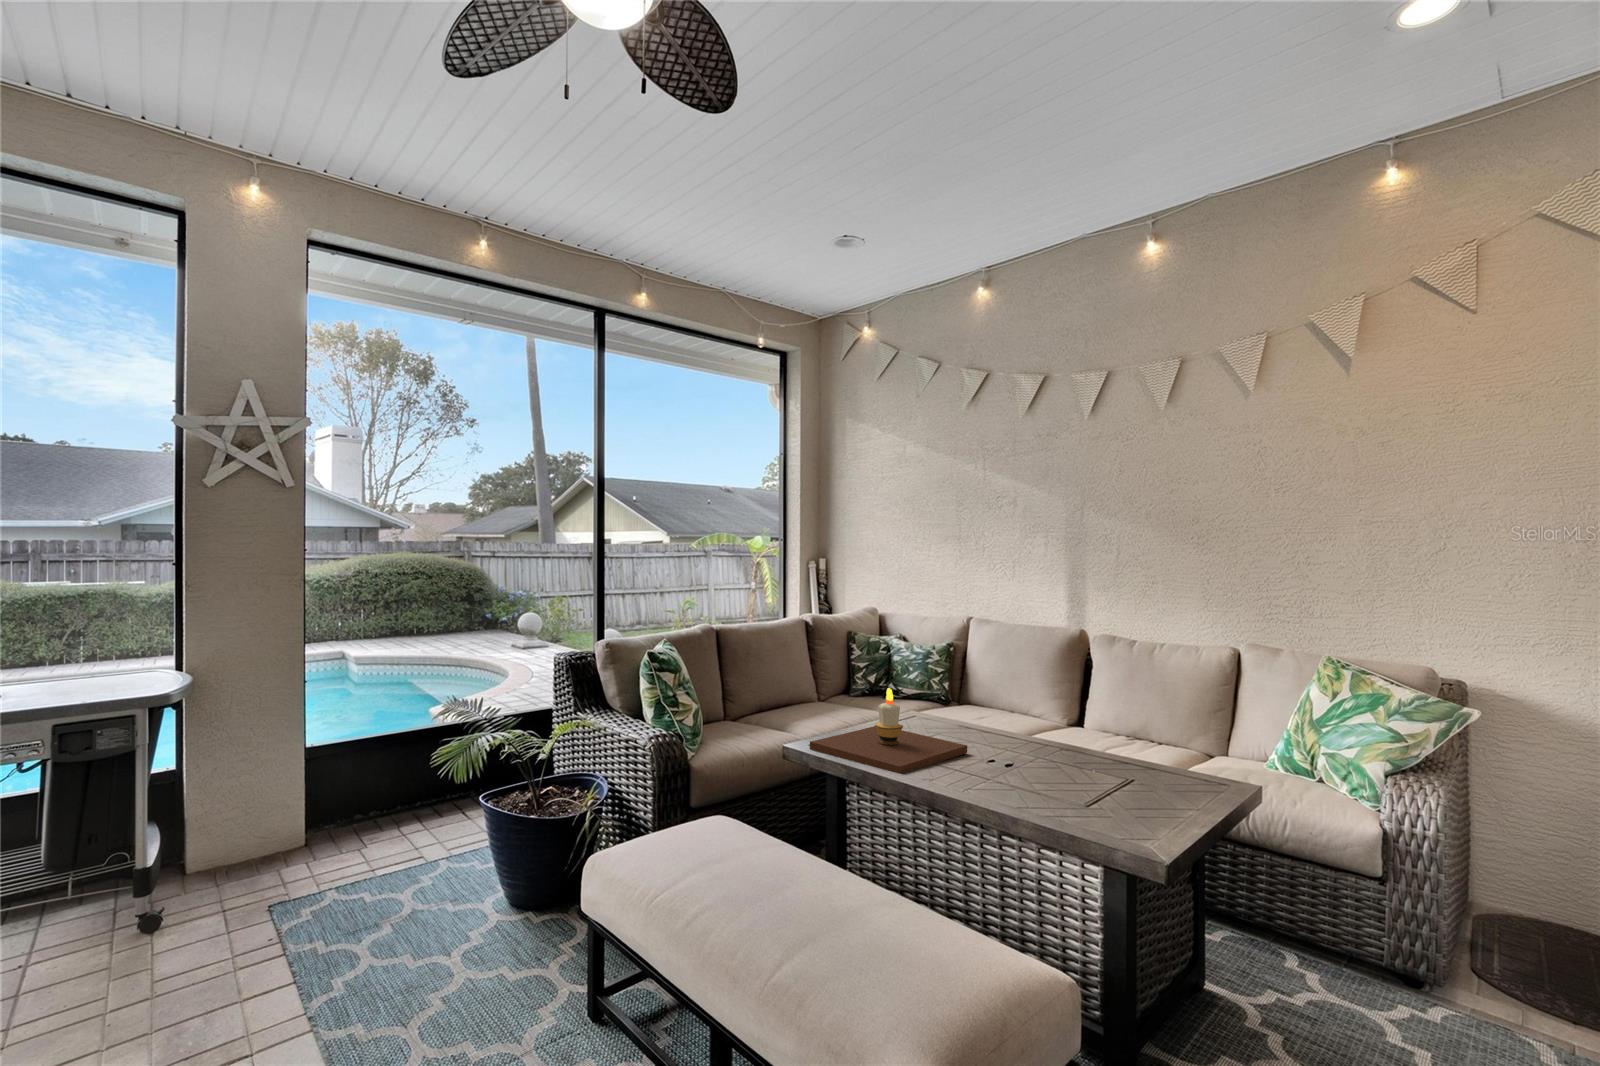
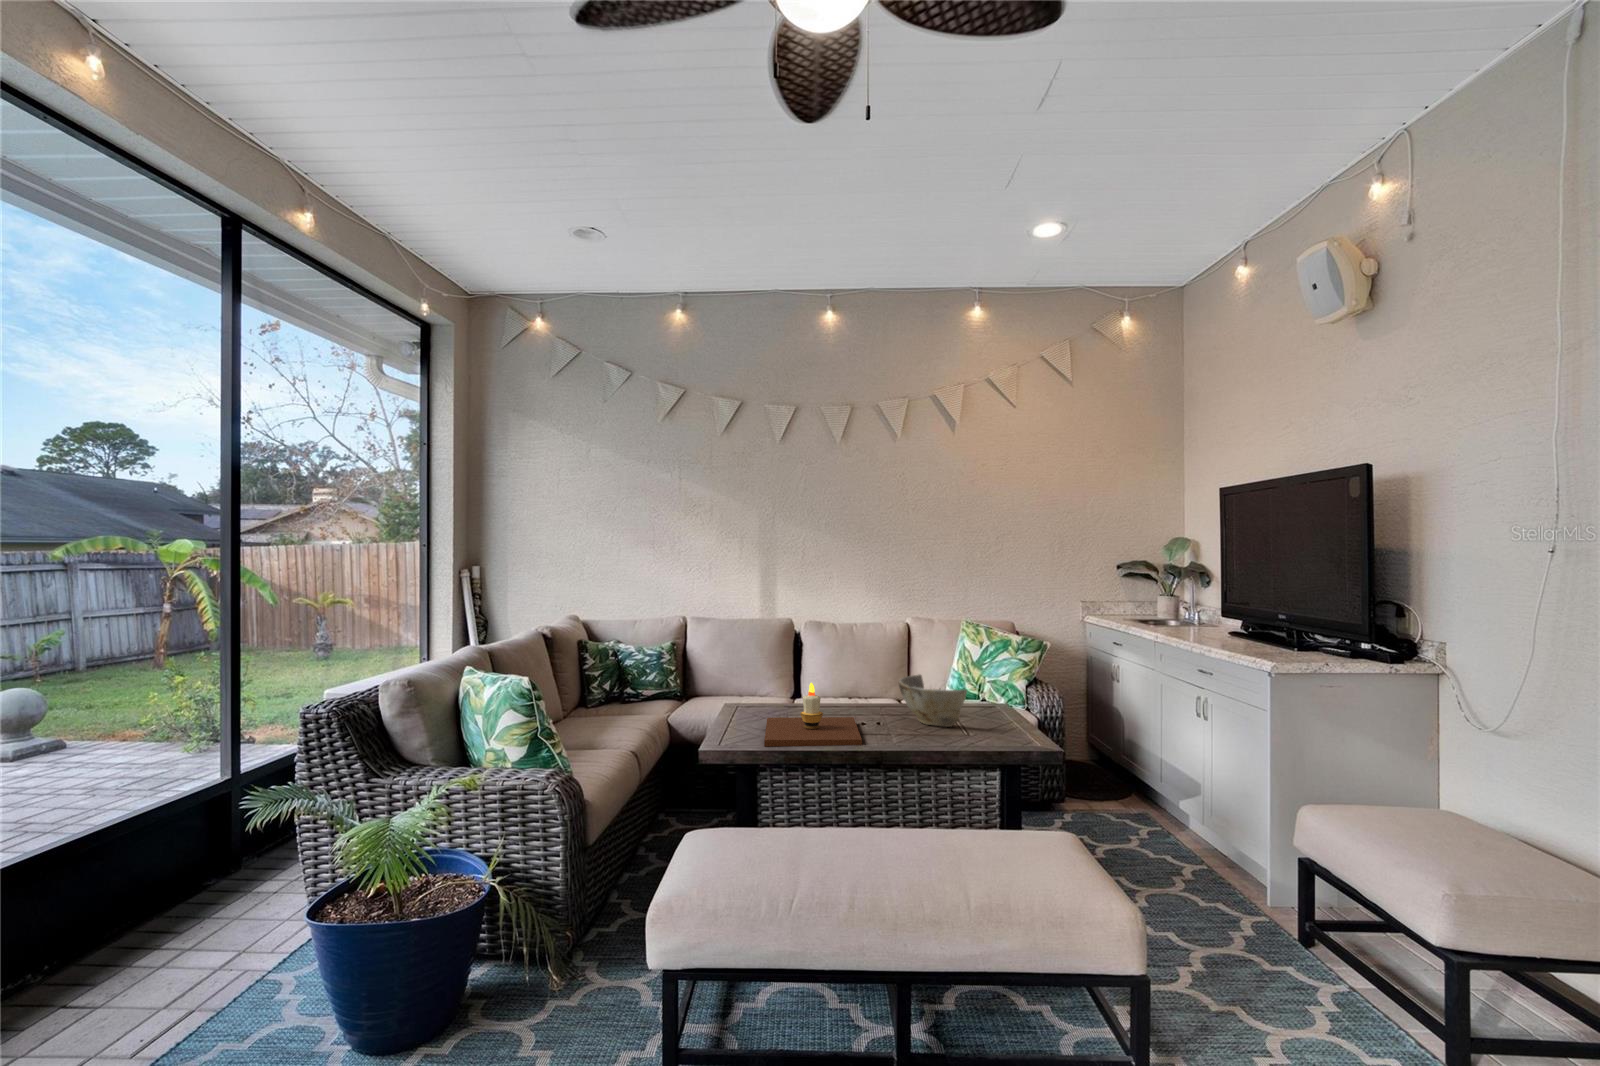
bowl: none [1016,707,1087,787] -> present [899,674,967,727]

